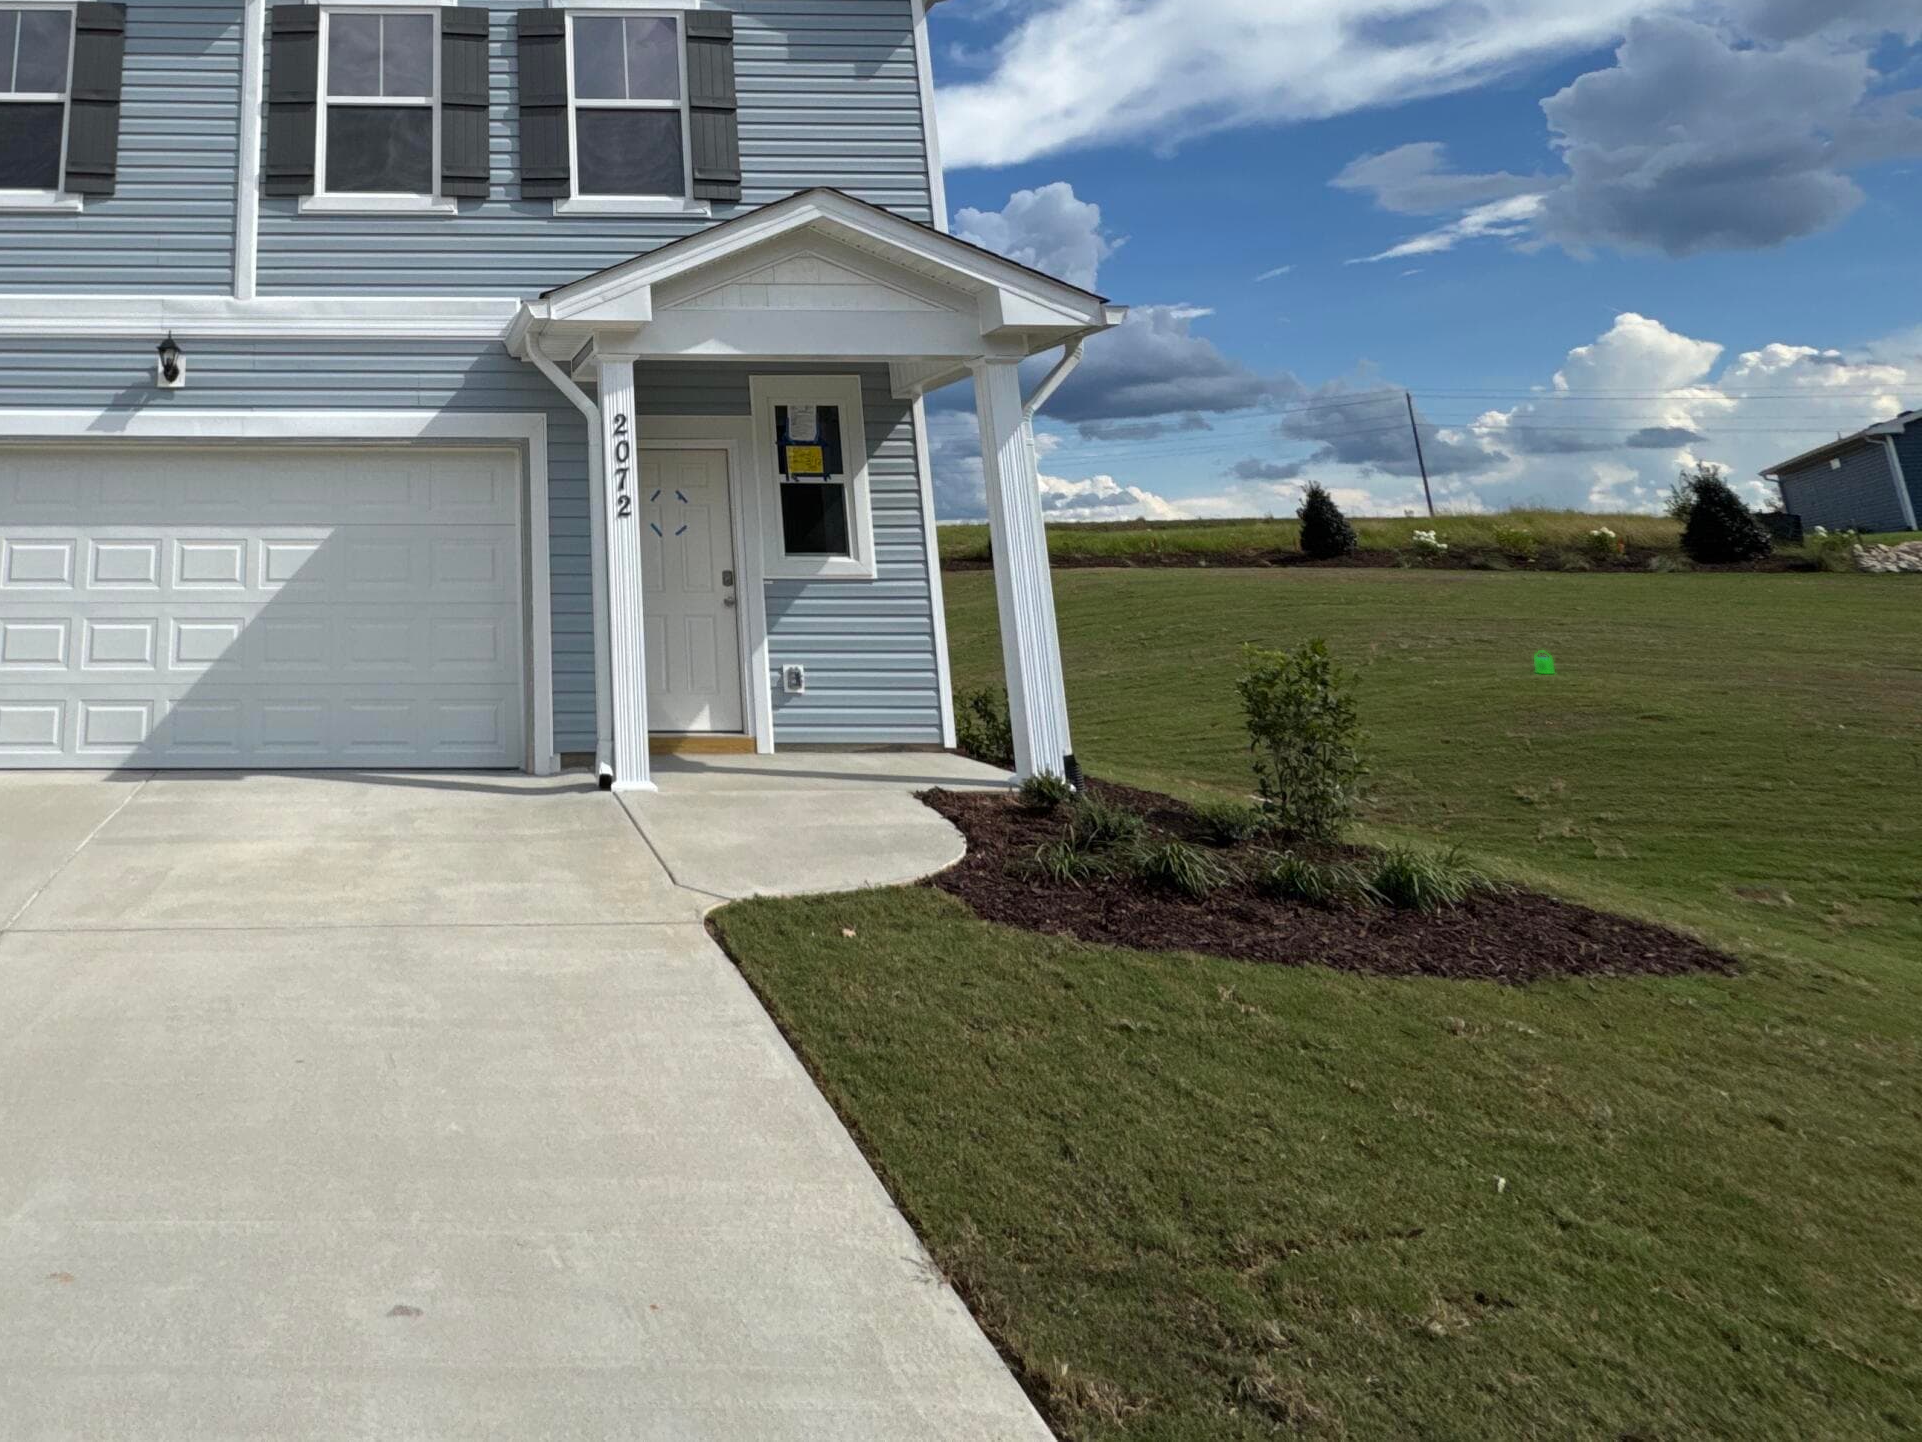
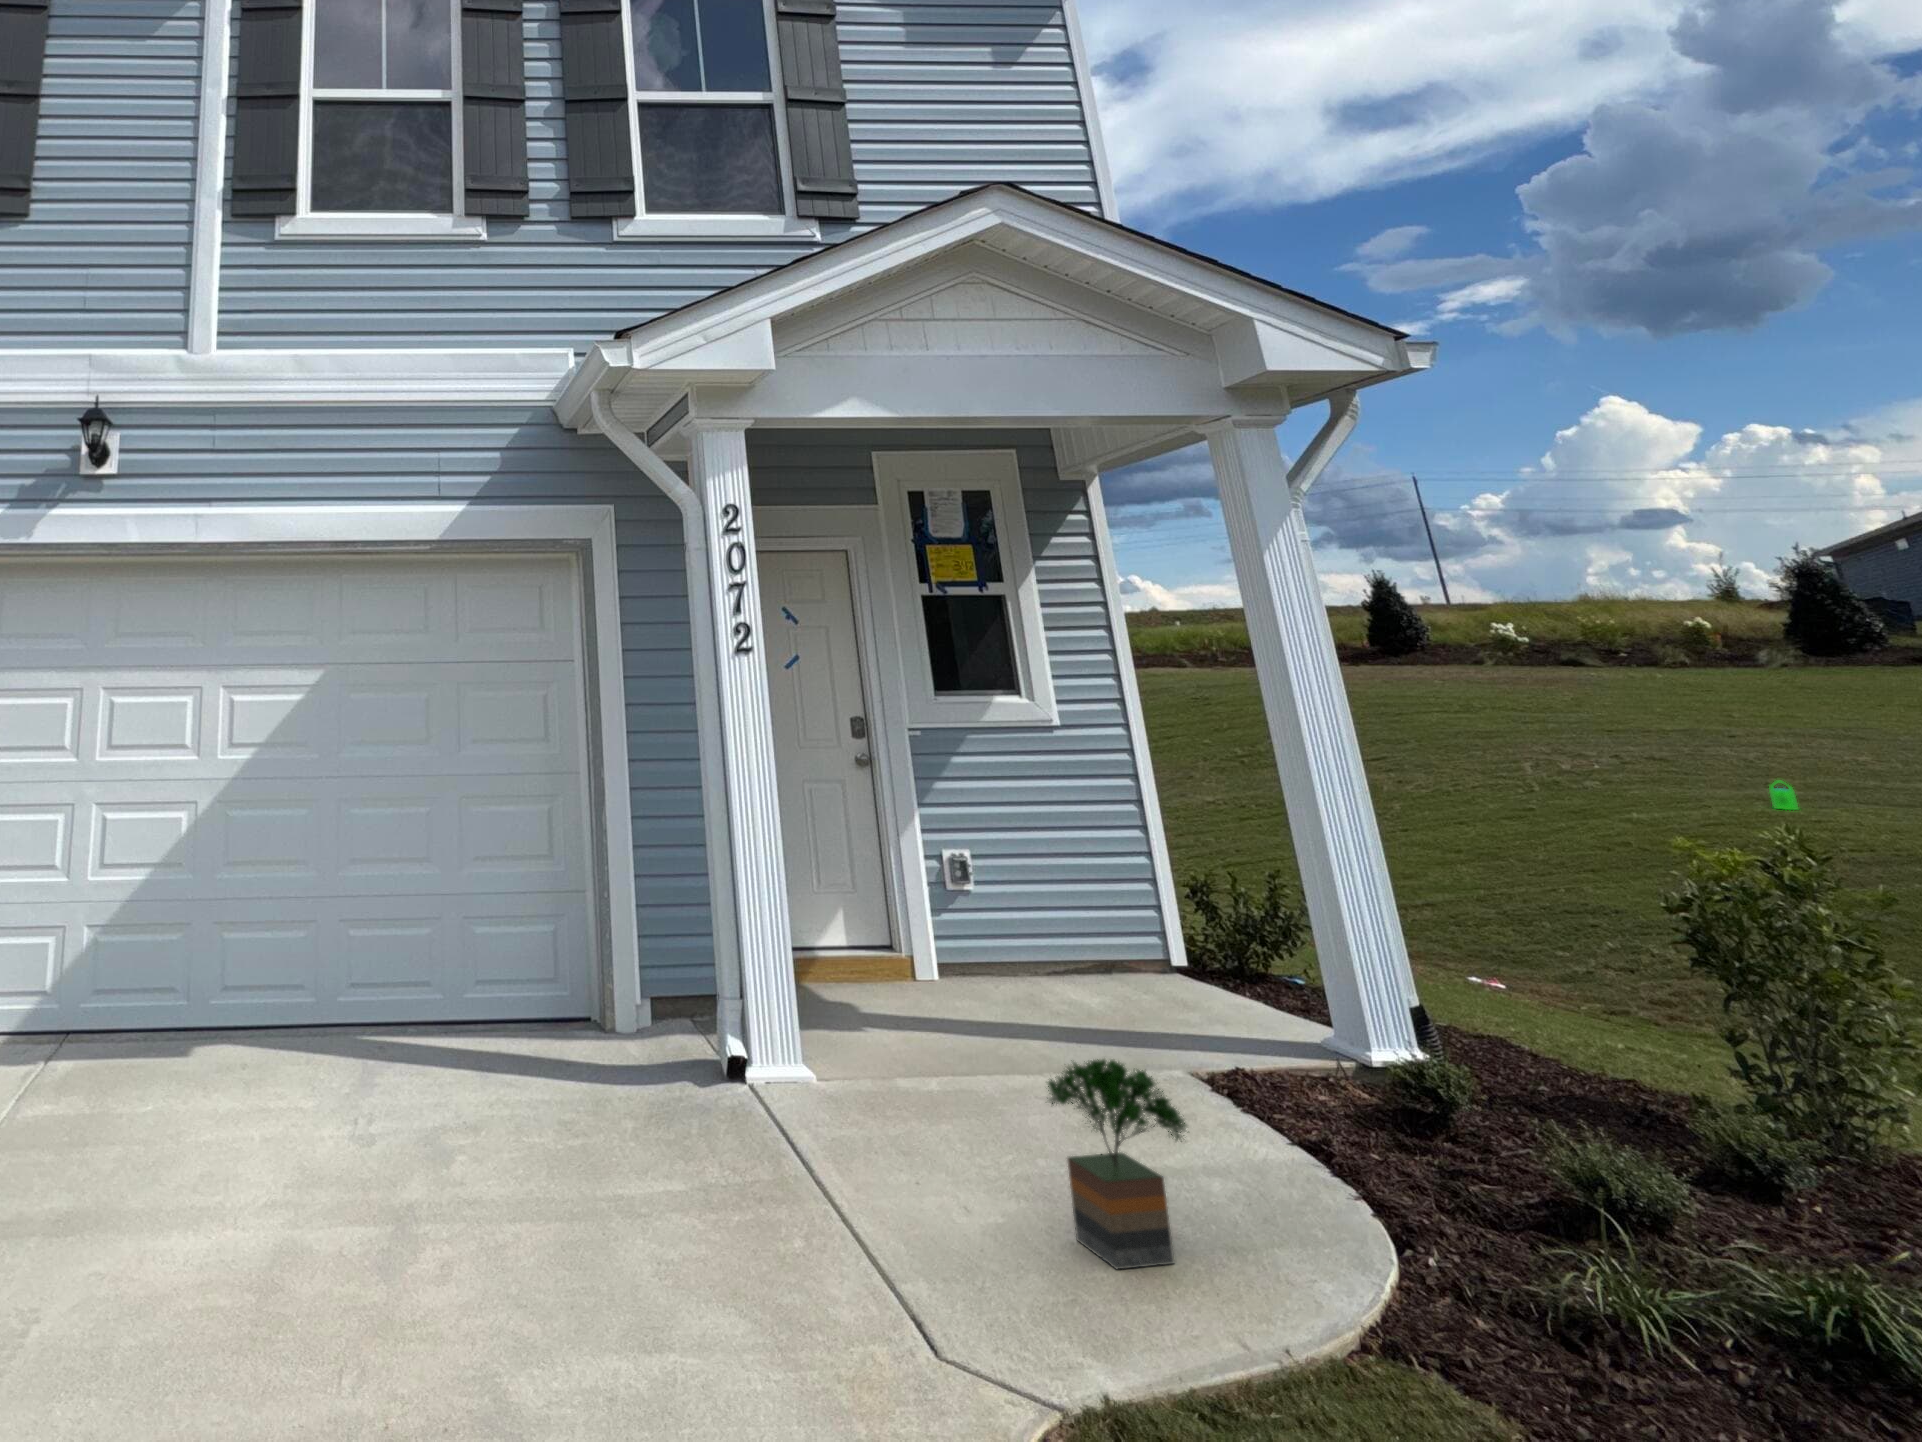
potted tree: none [769,750,848,861] -> present [1047,1059,1186,1269]

